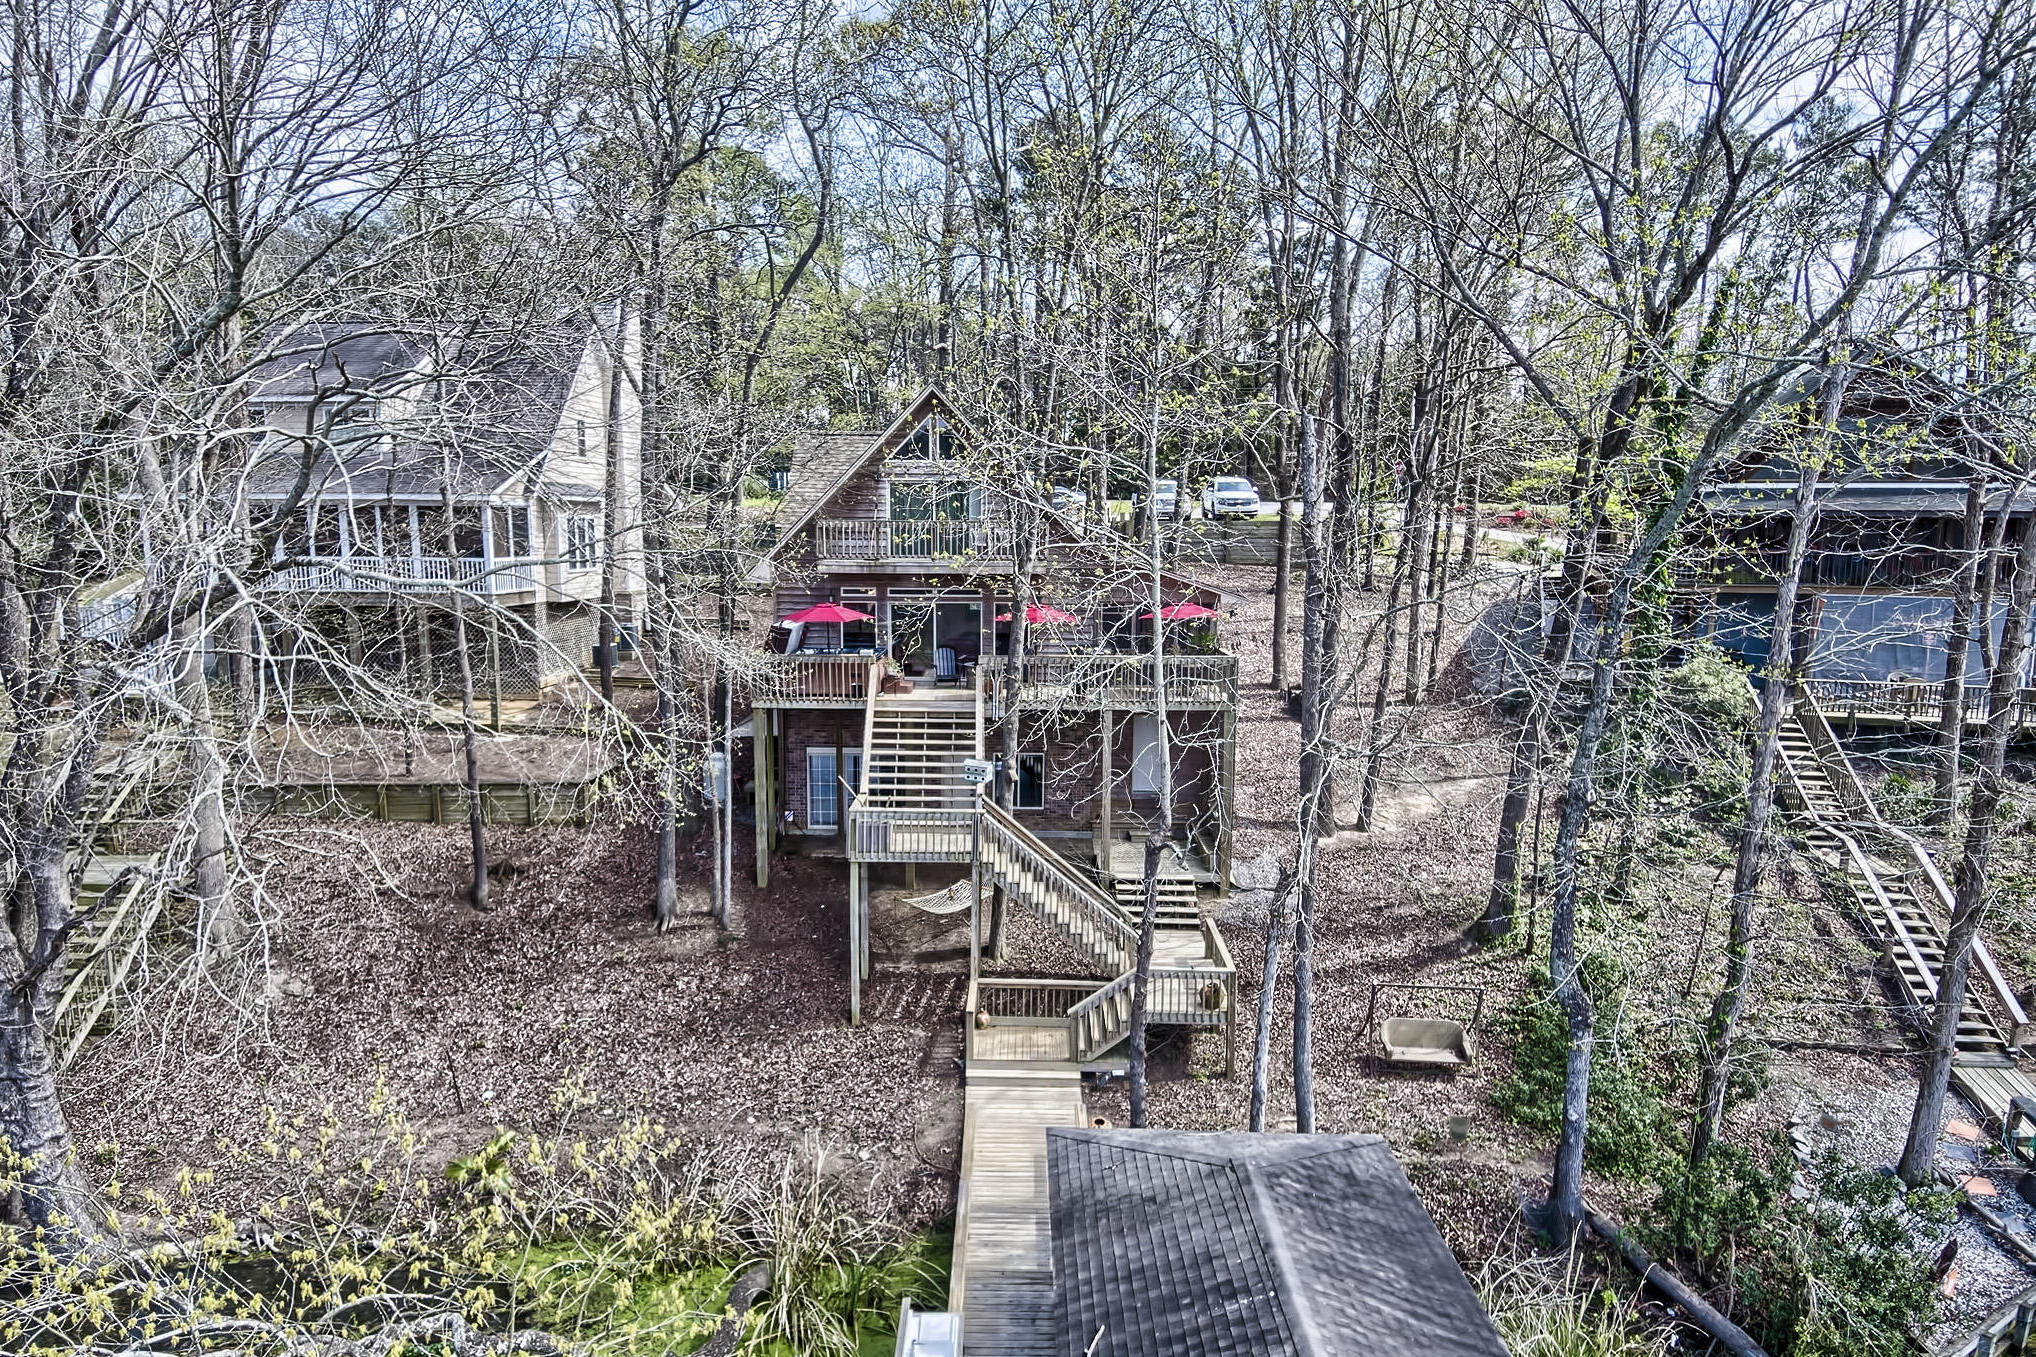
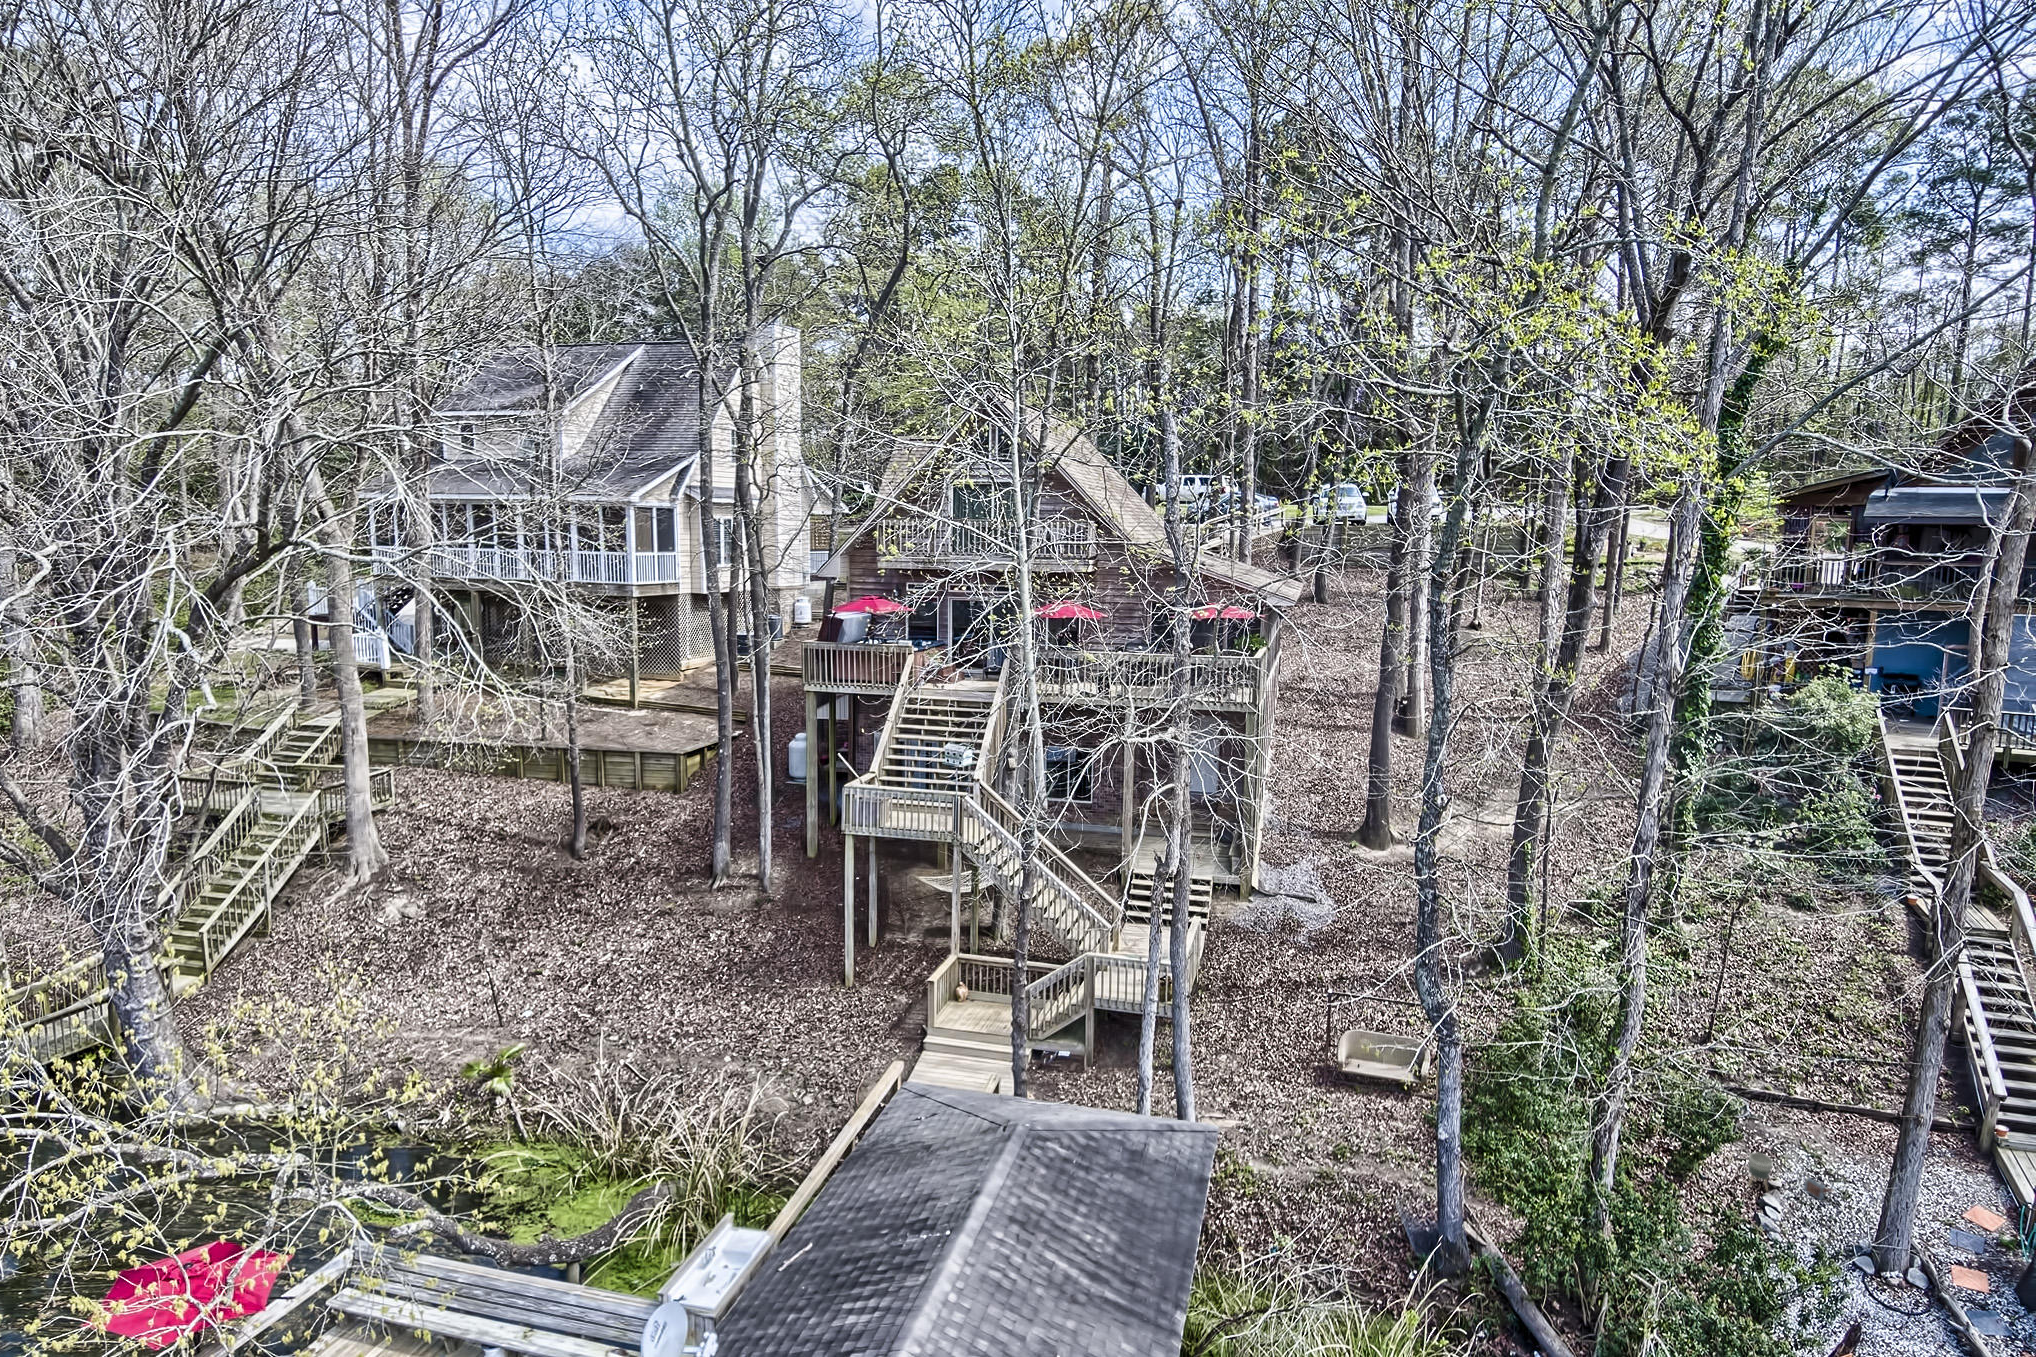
planter: present [1449,1116,1469,1150] -> present [1748,1152,1773,1190]

